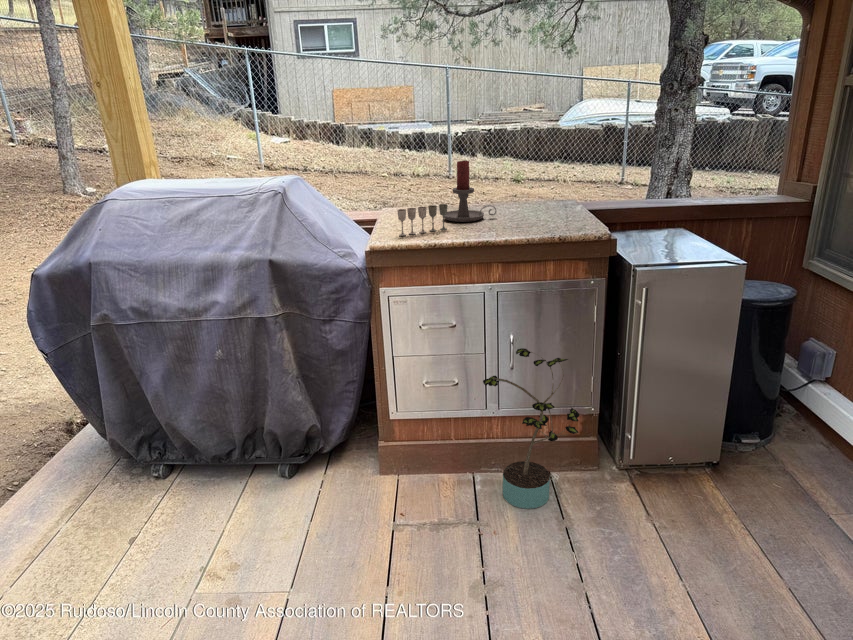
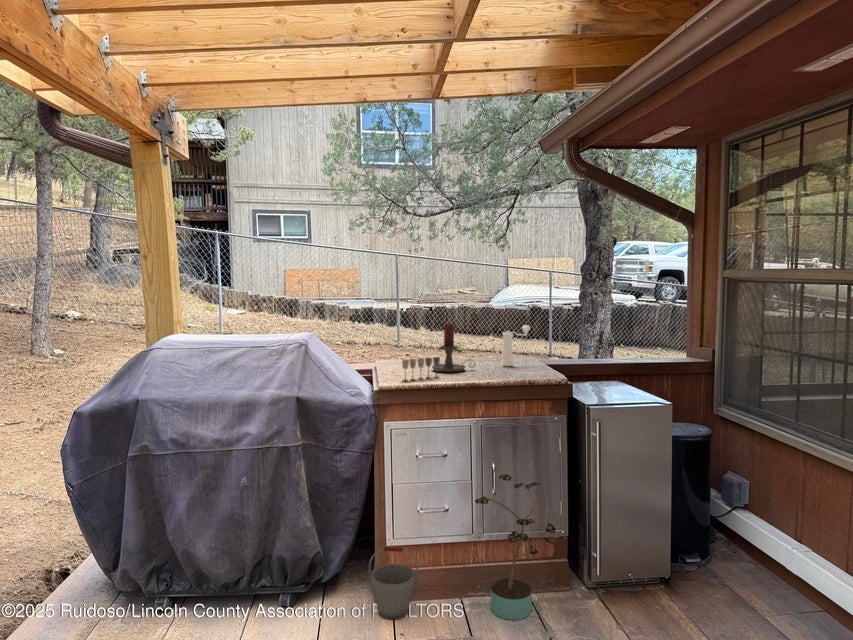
pepper mill: none [532,159,570,212] -> present [502,325,530,366]
bucket: none [364,428,419,502] -> present [369,547,418,619]

